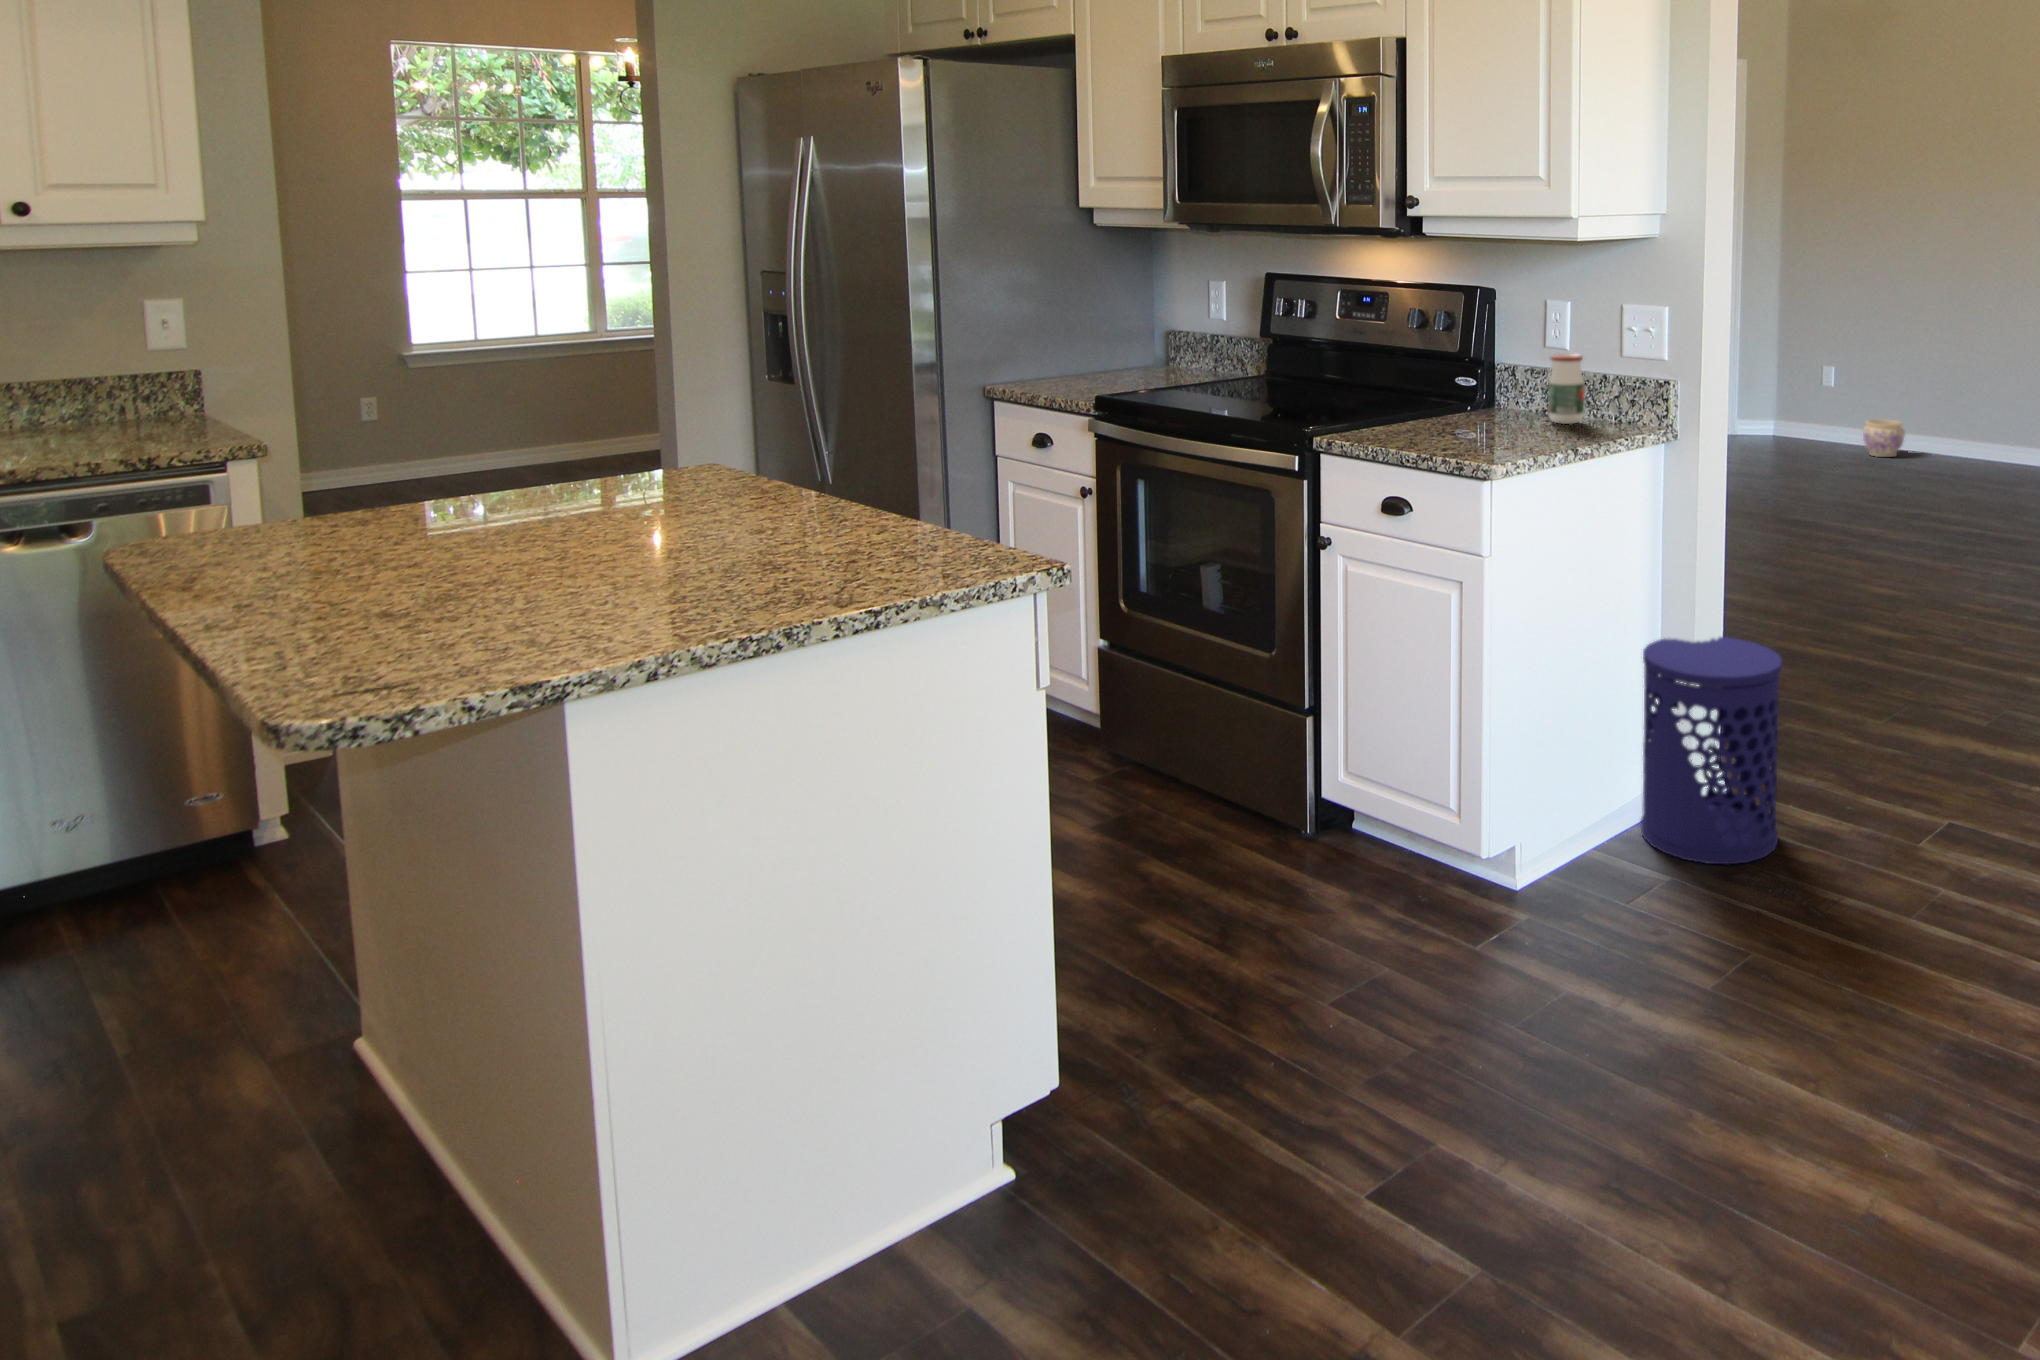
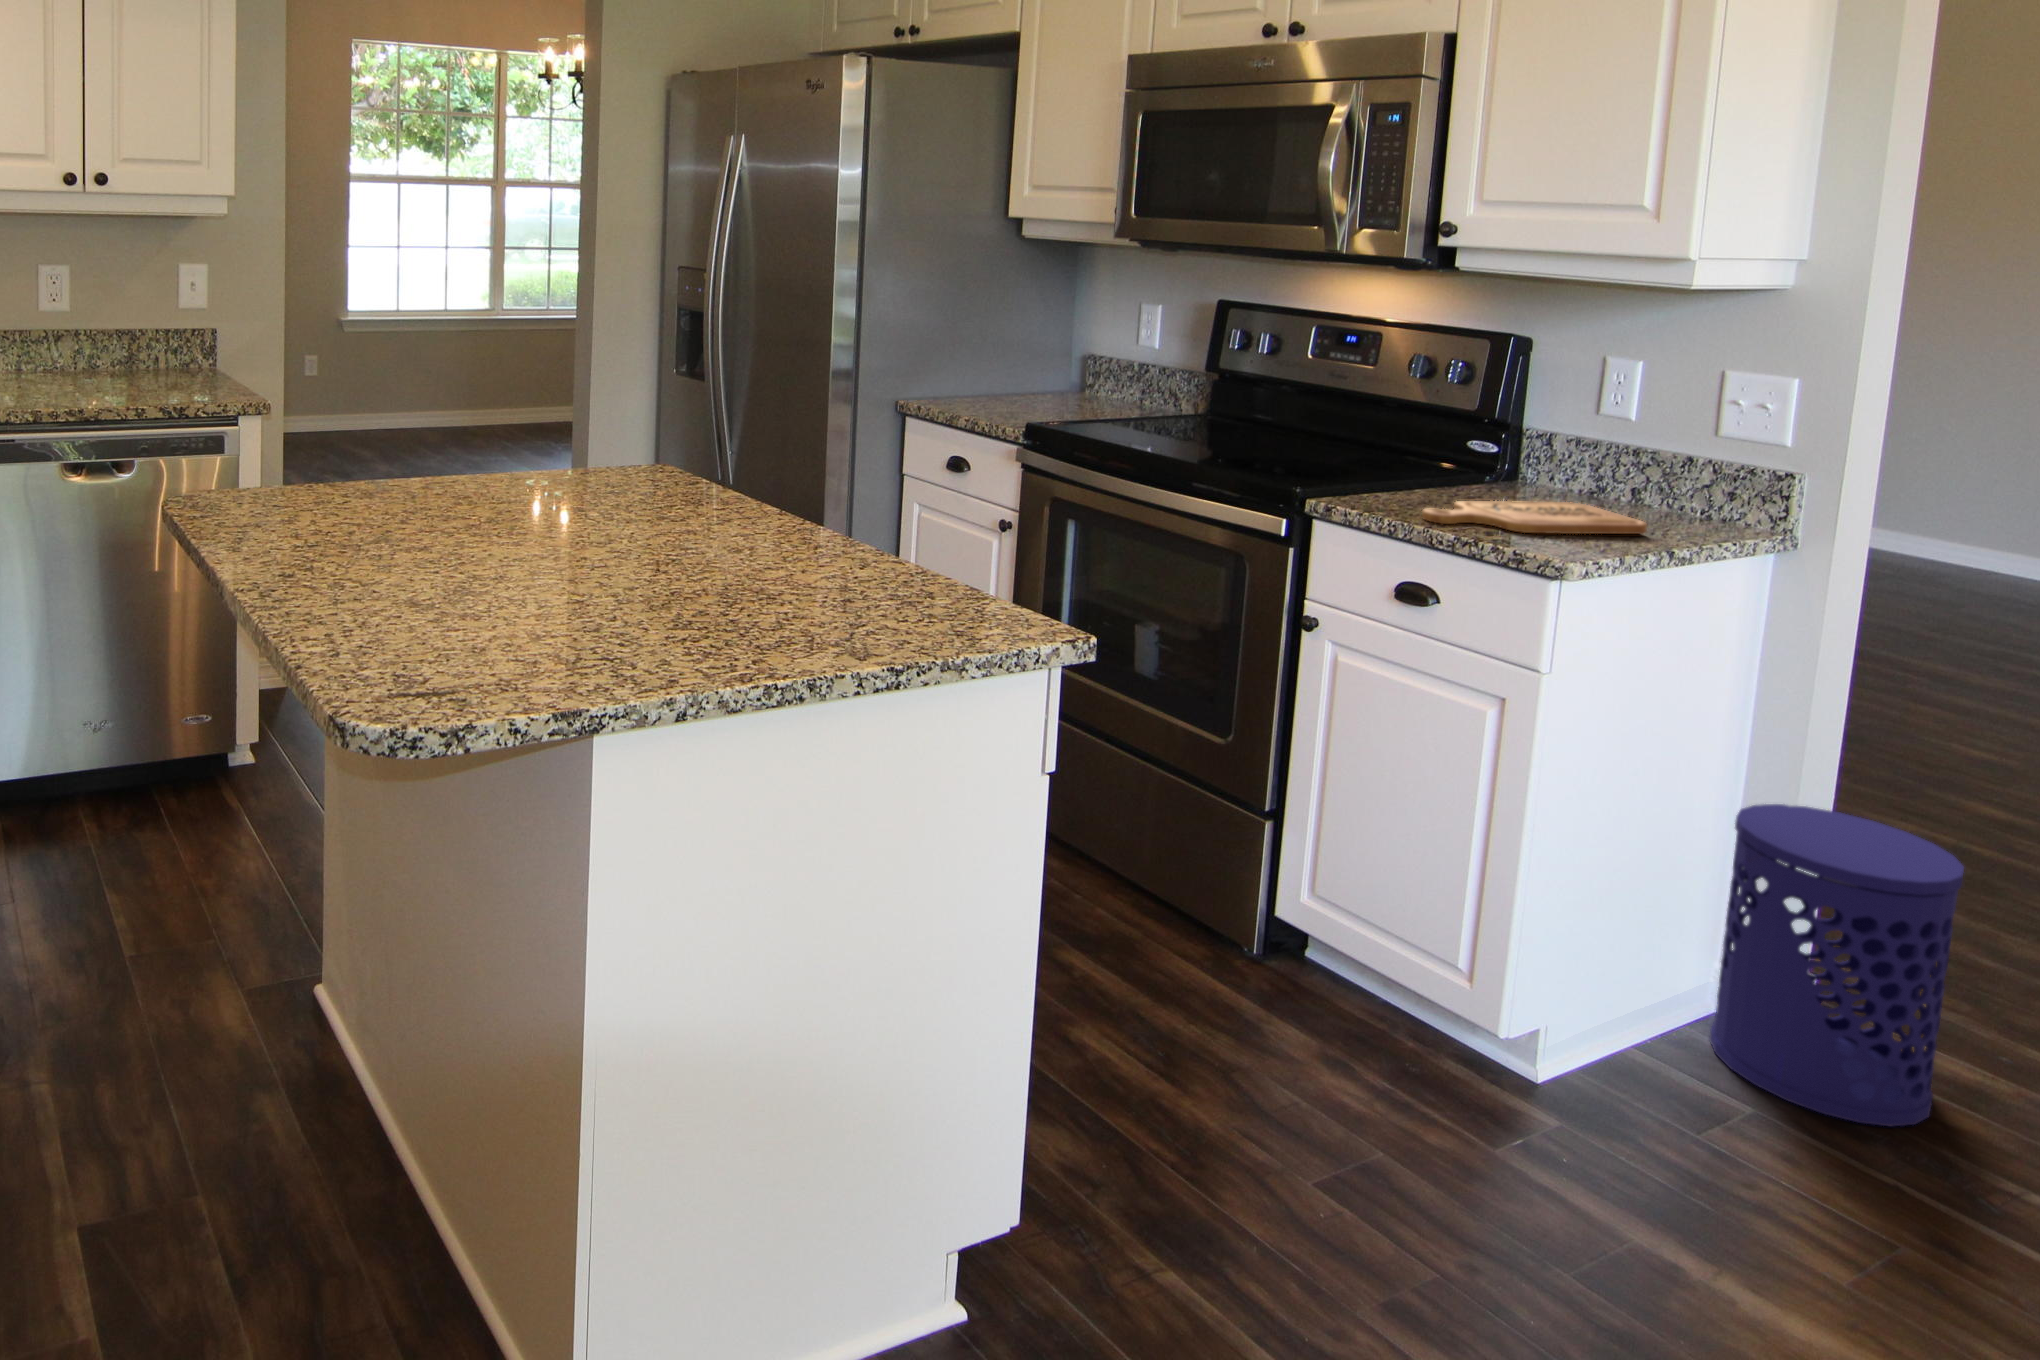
jar: present [1548,354,1585,424] -> none [1610,426,1669,515]
cutting board: none [1398,419,1562,446] -> present [1422,501,1647,534]
planter: present [1863,419,1905,457] -> none [1930,527,1999,579]

